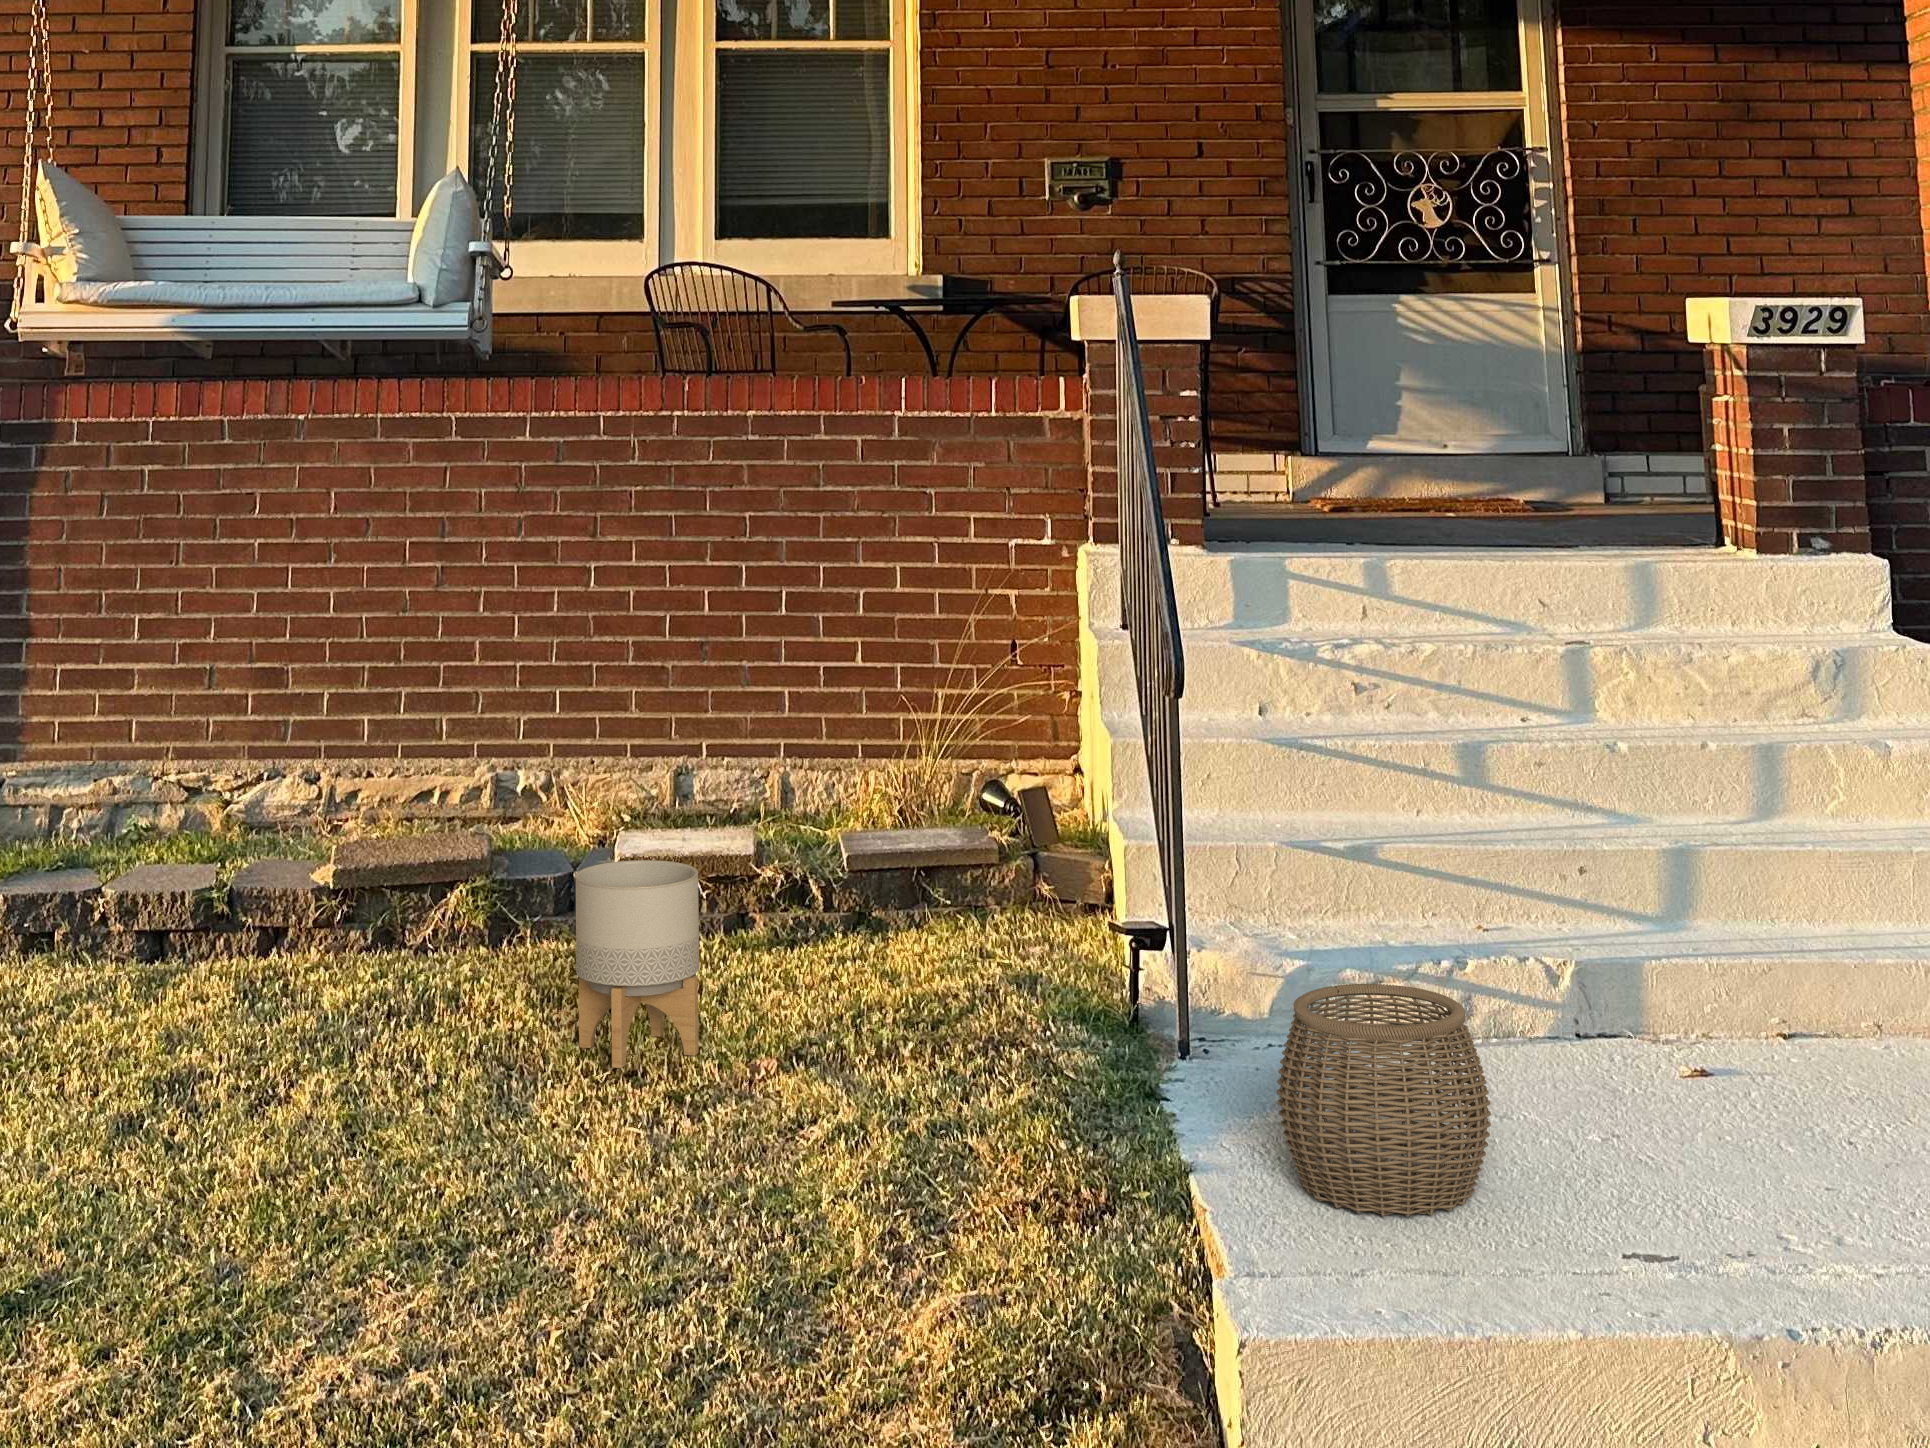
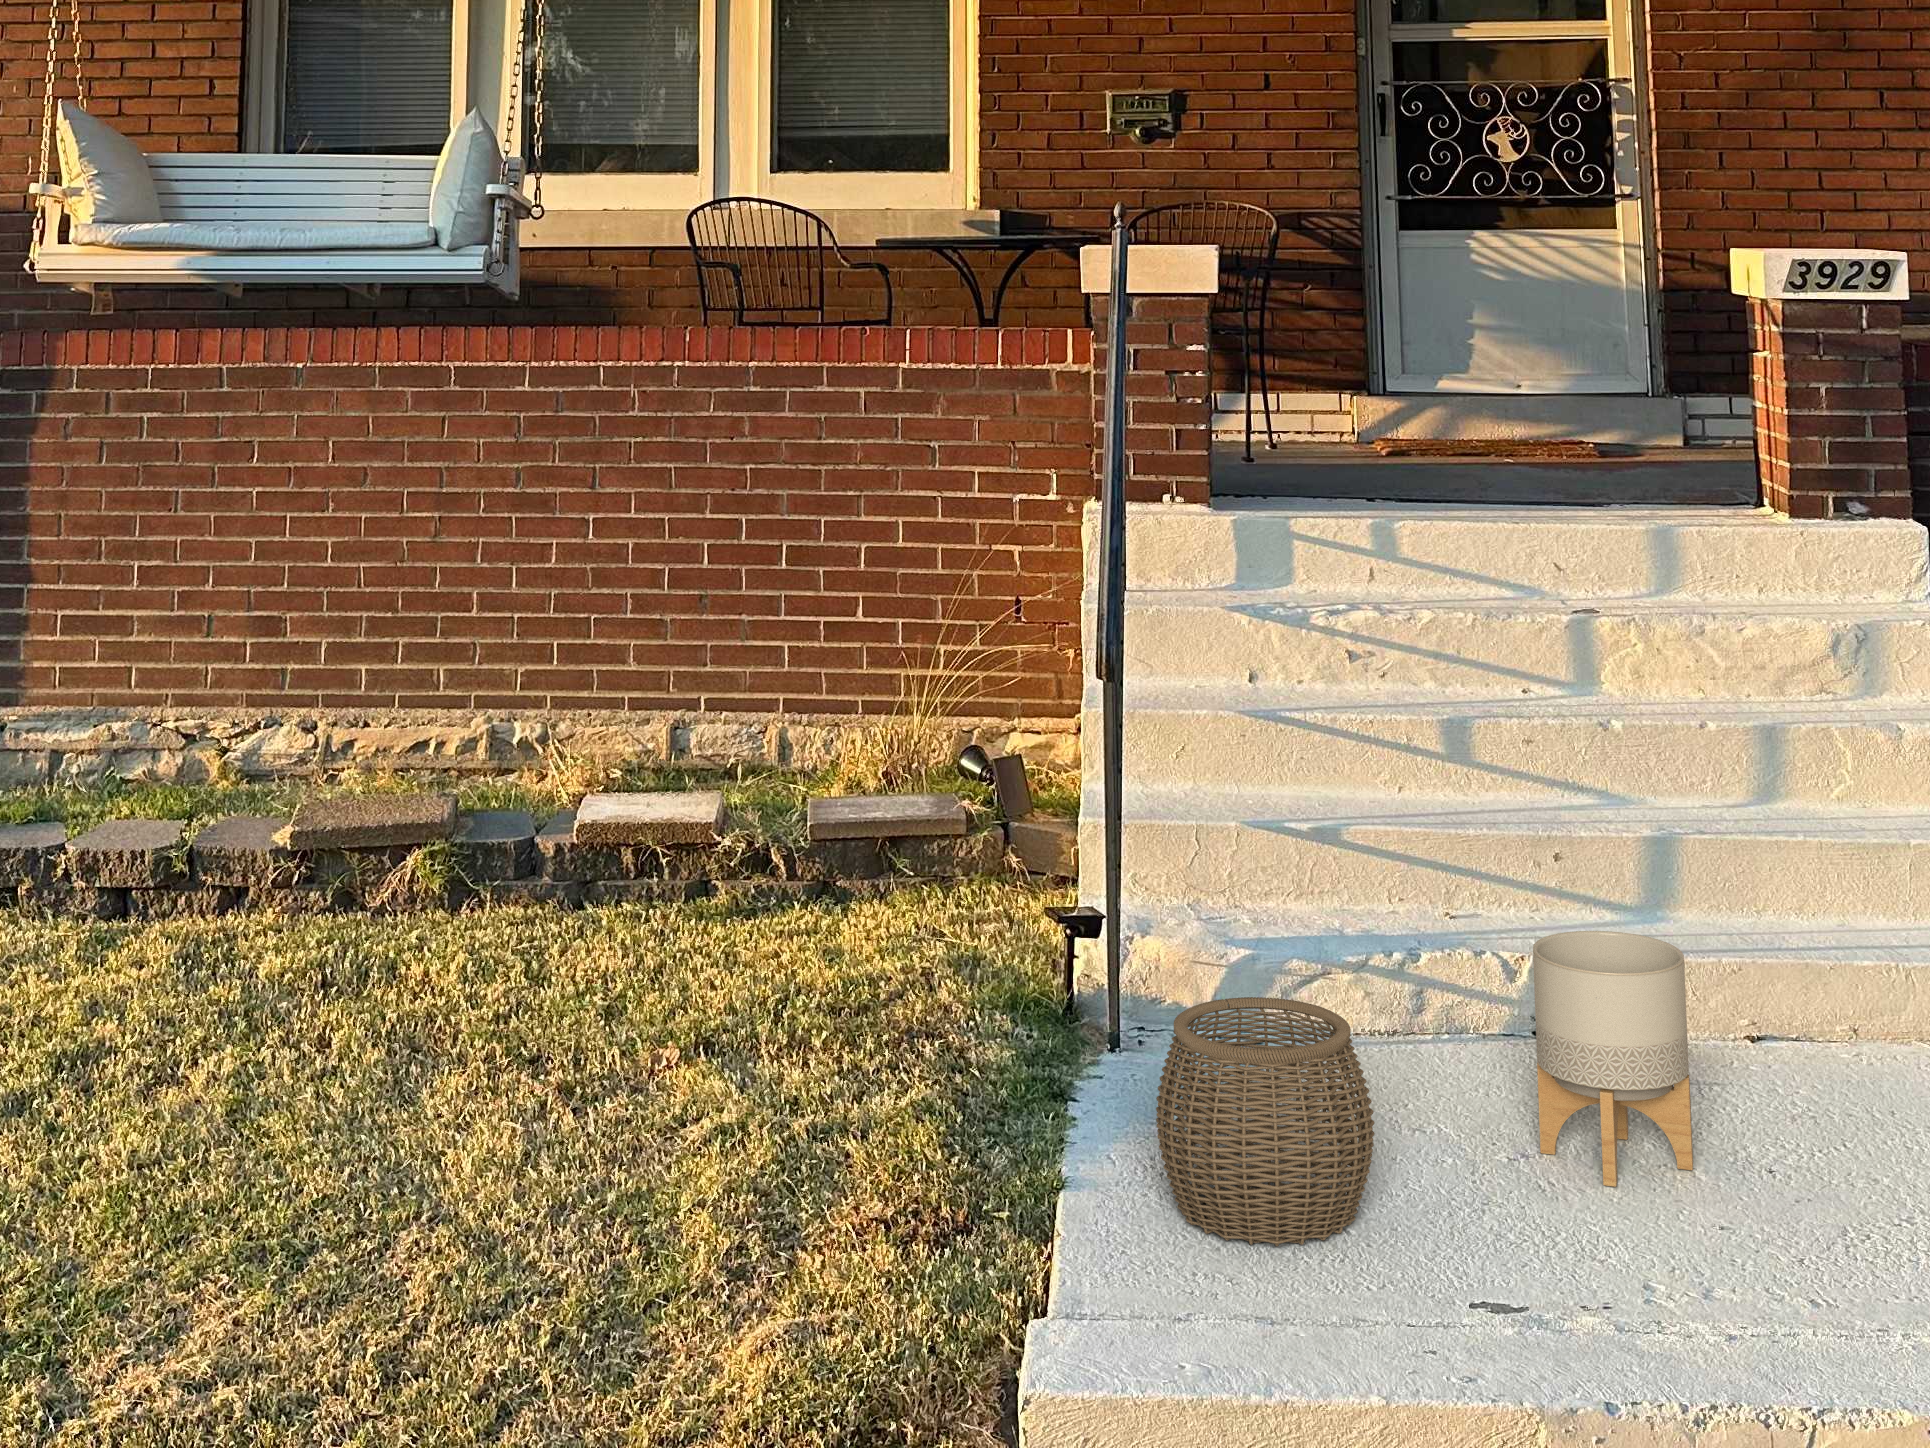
planter: present [576,860,699,1068] -> present [1533,931,1693,1187]

